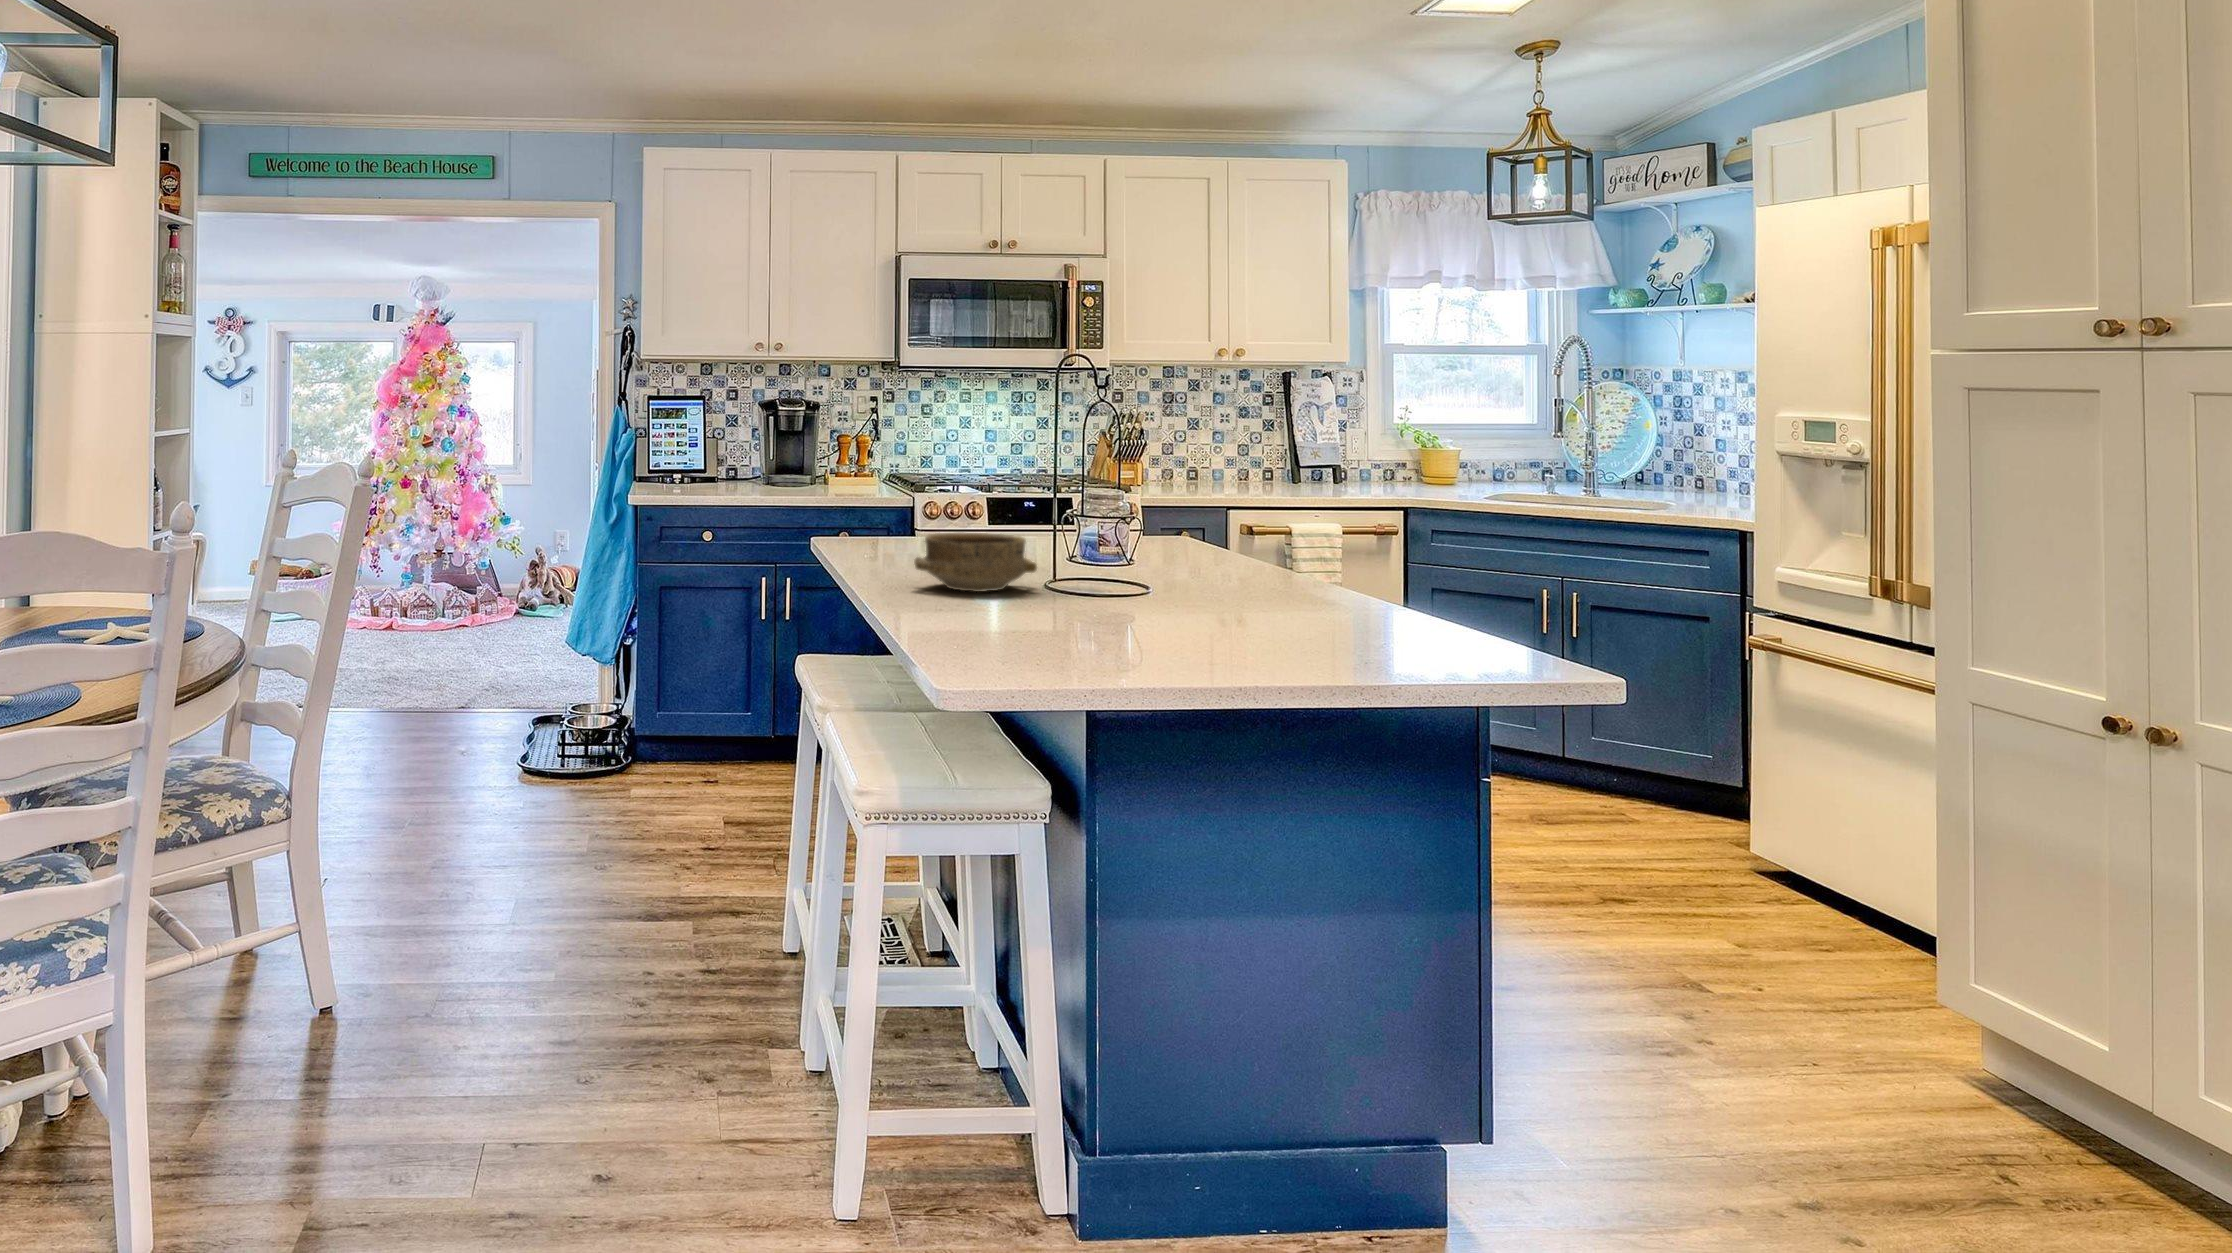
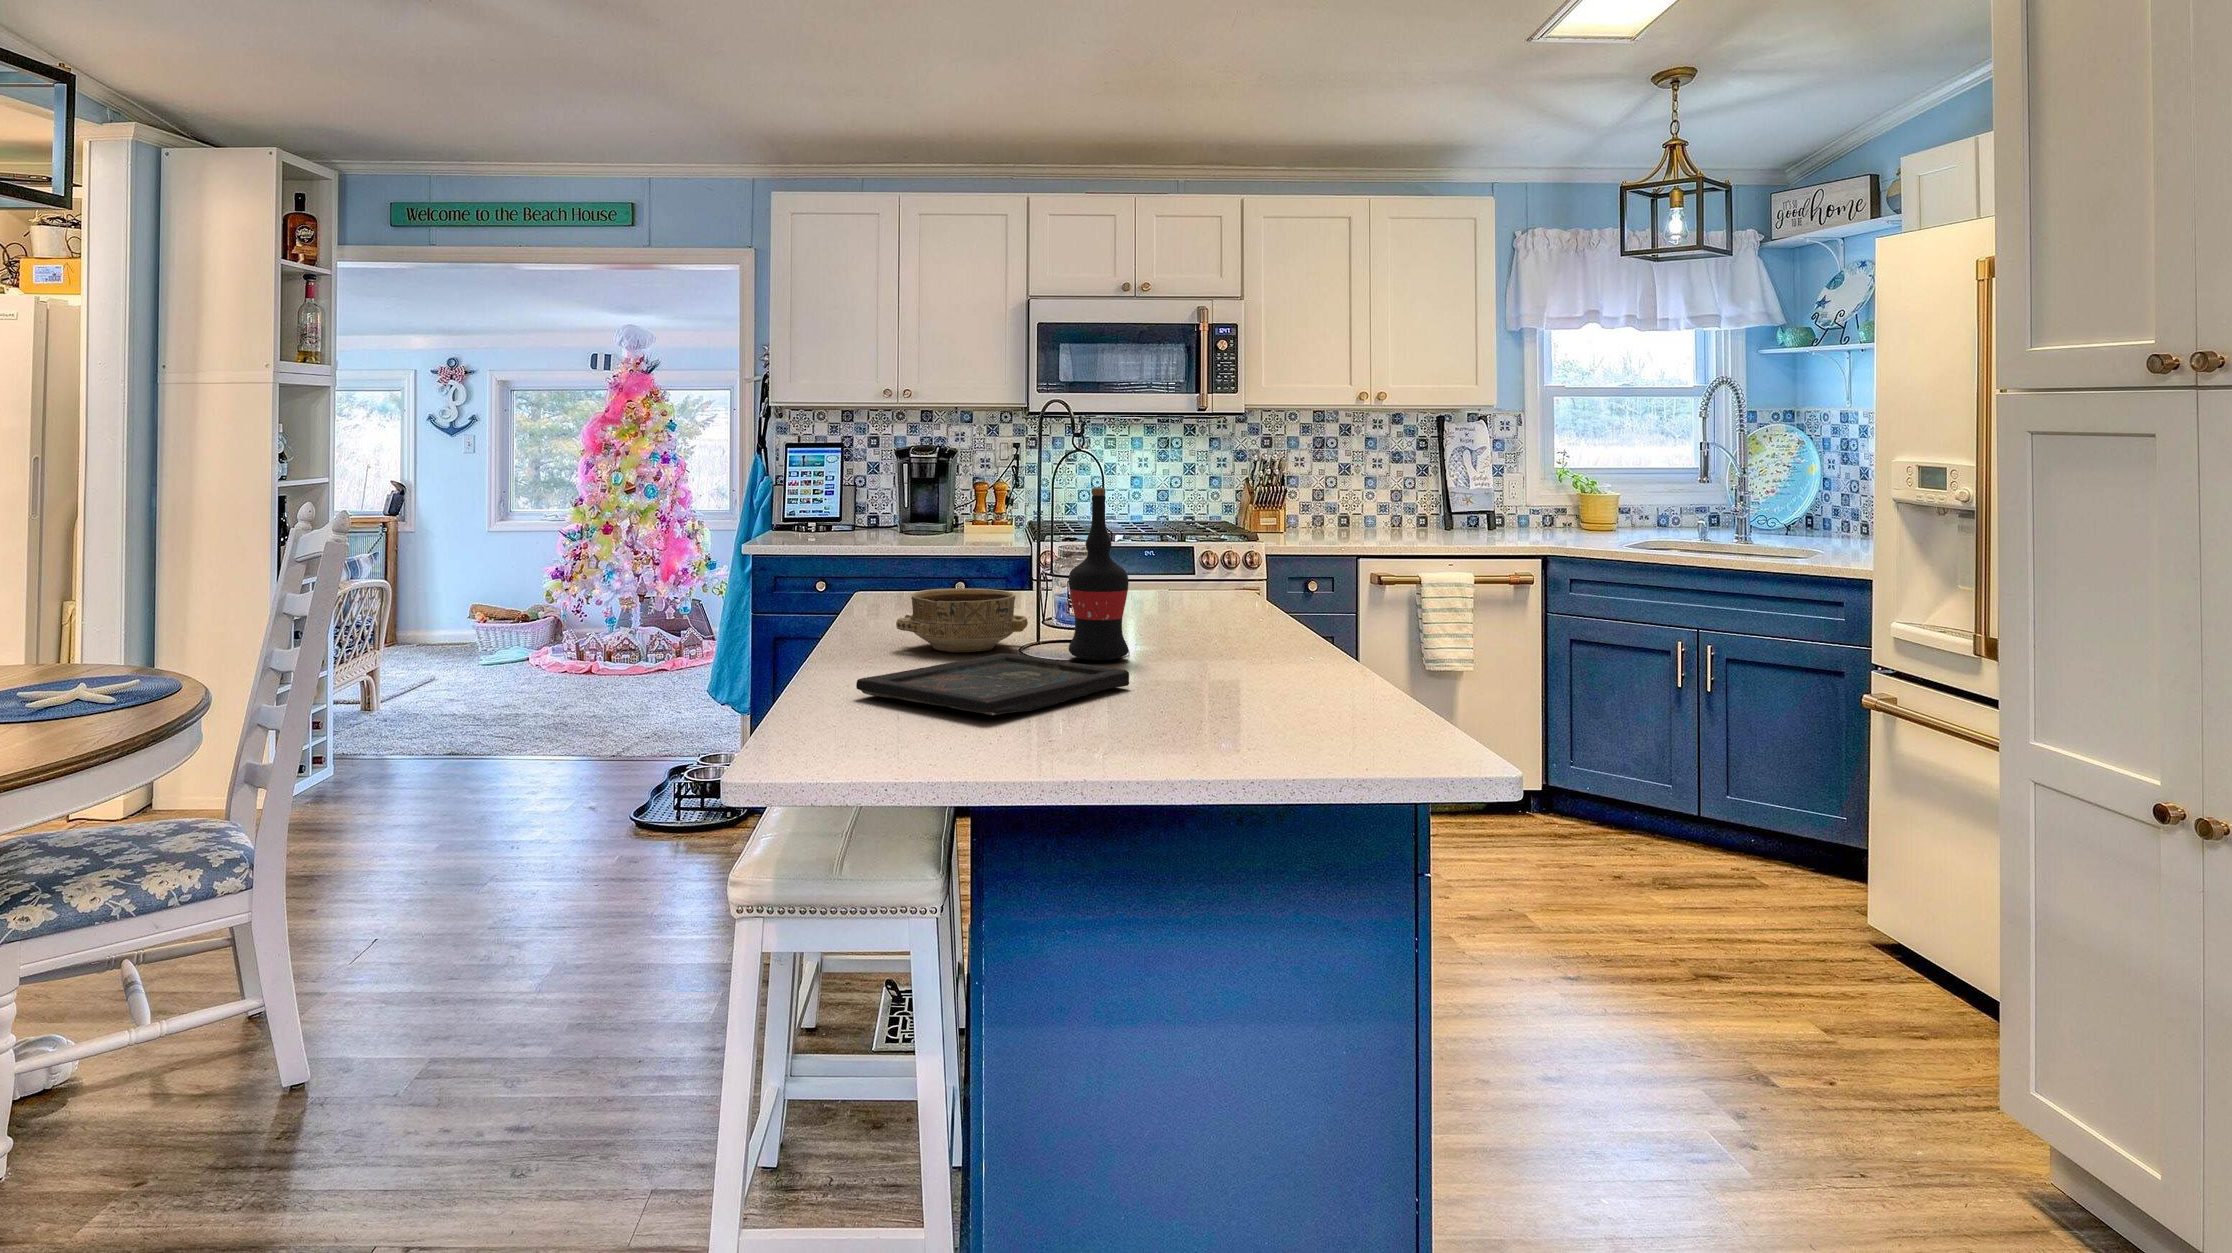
wine bottle: none [1089,436,1149,598] -> present [1069,488,1129,660]
tray: none [954,591,1192,643] -> present [856,653,1129,715]

